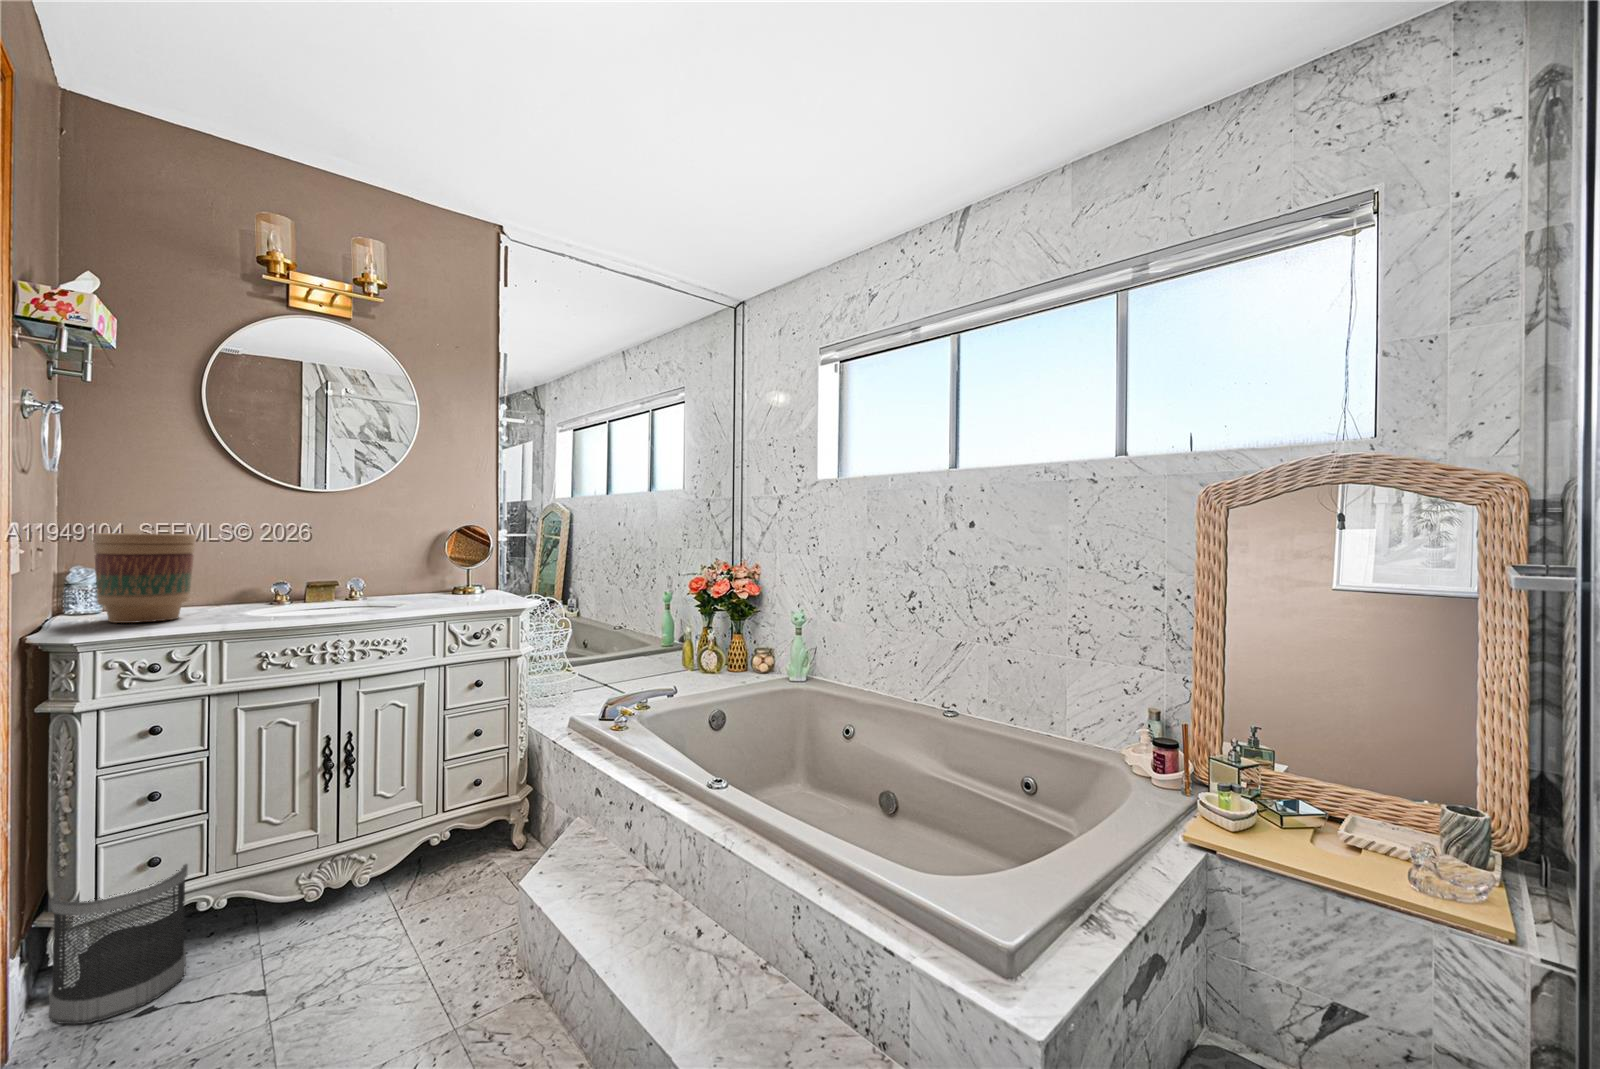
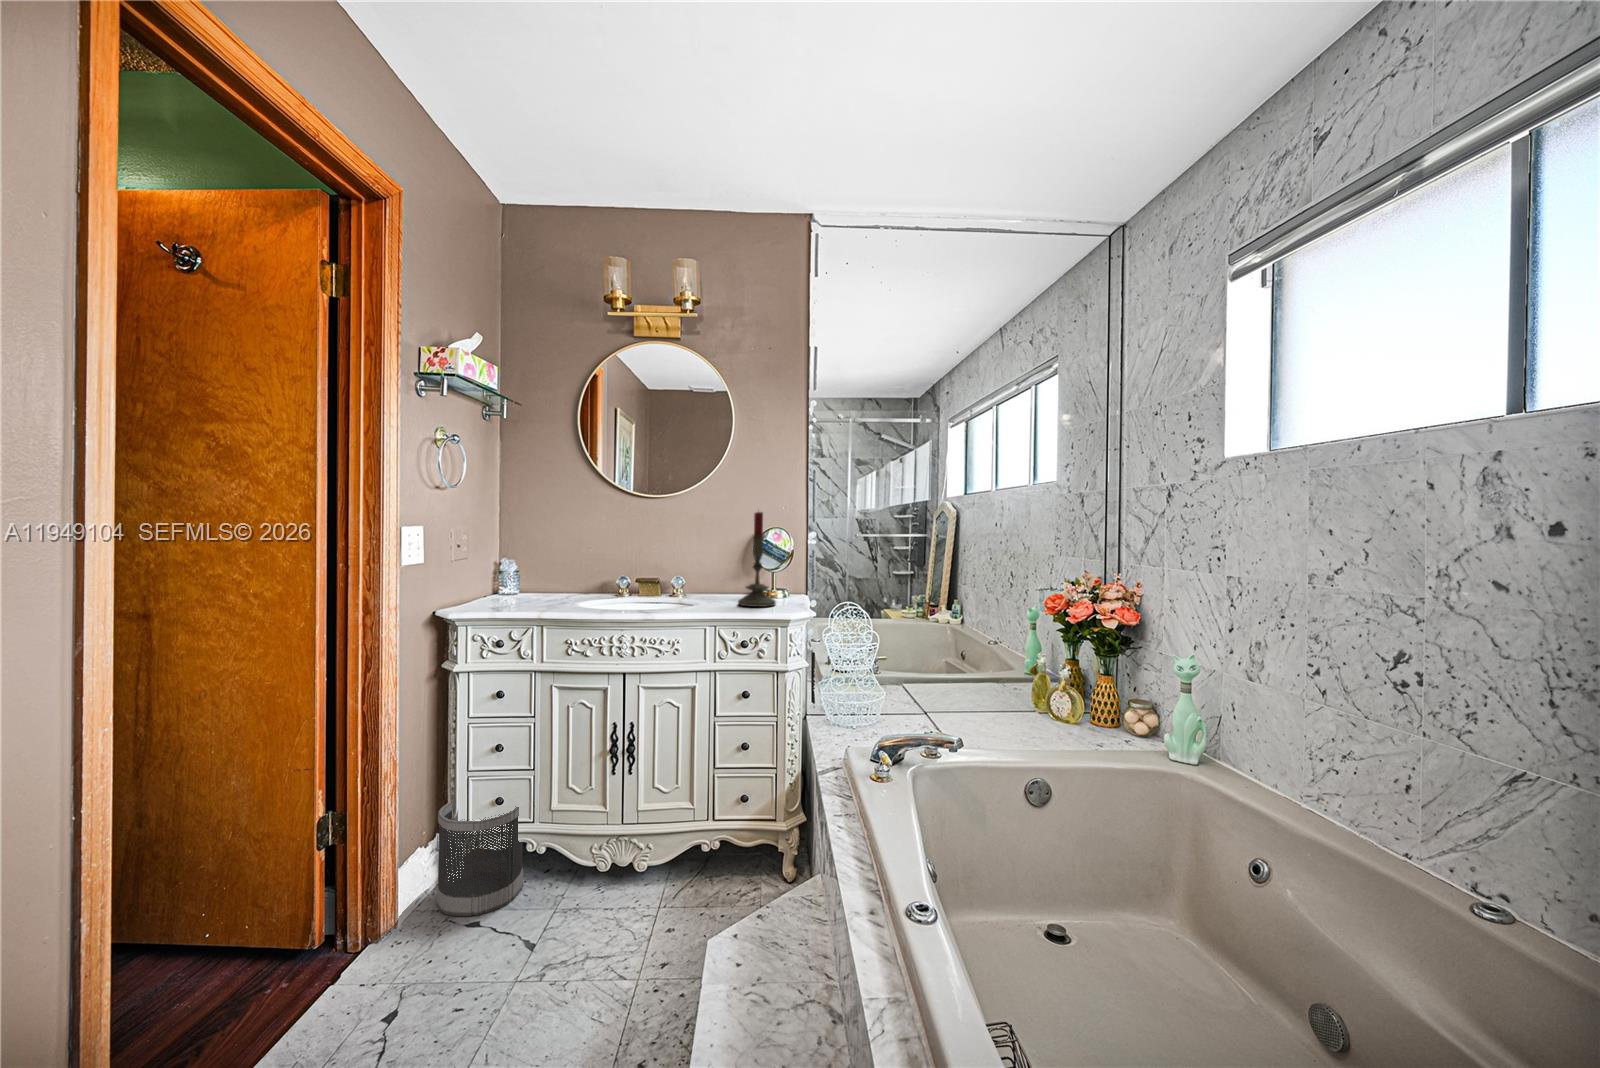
candle: none [451,508,491,602] -> present [738,512,776,607]
flower pot: present [92,533,196,623] -> none [485,534,550,605]

